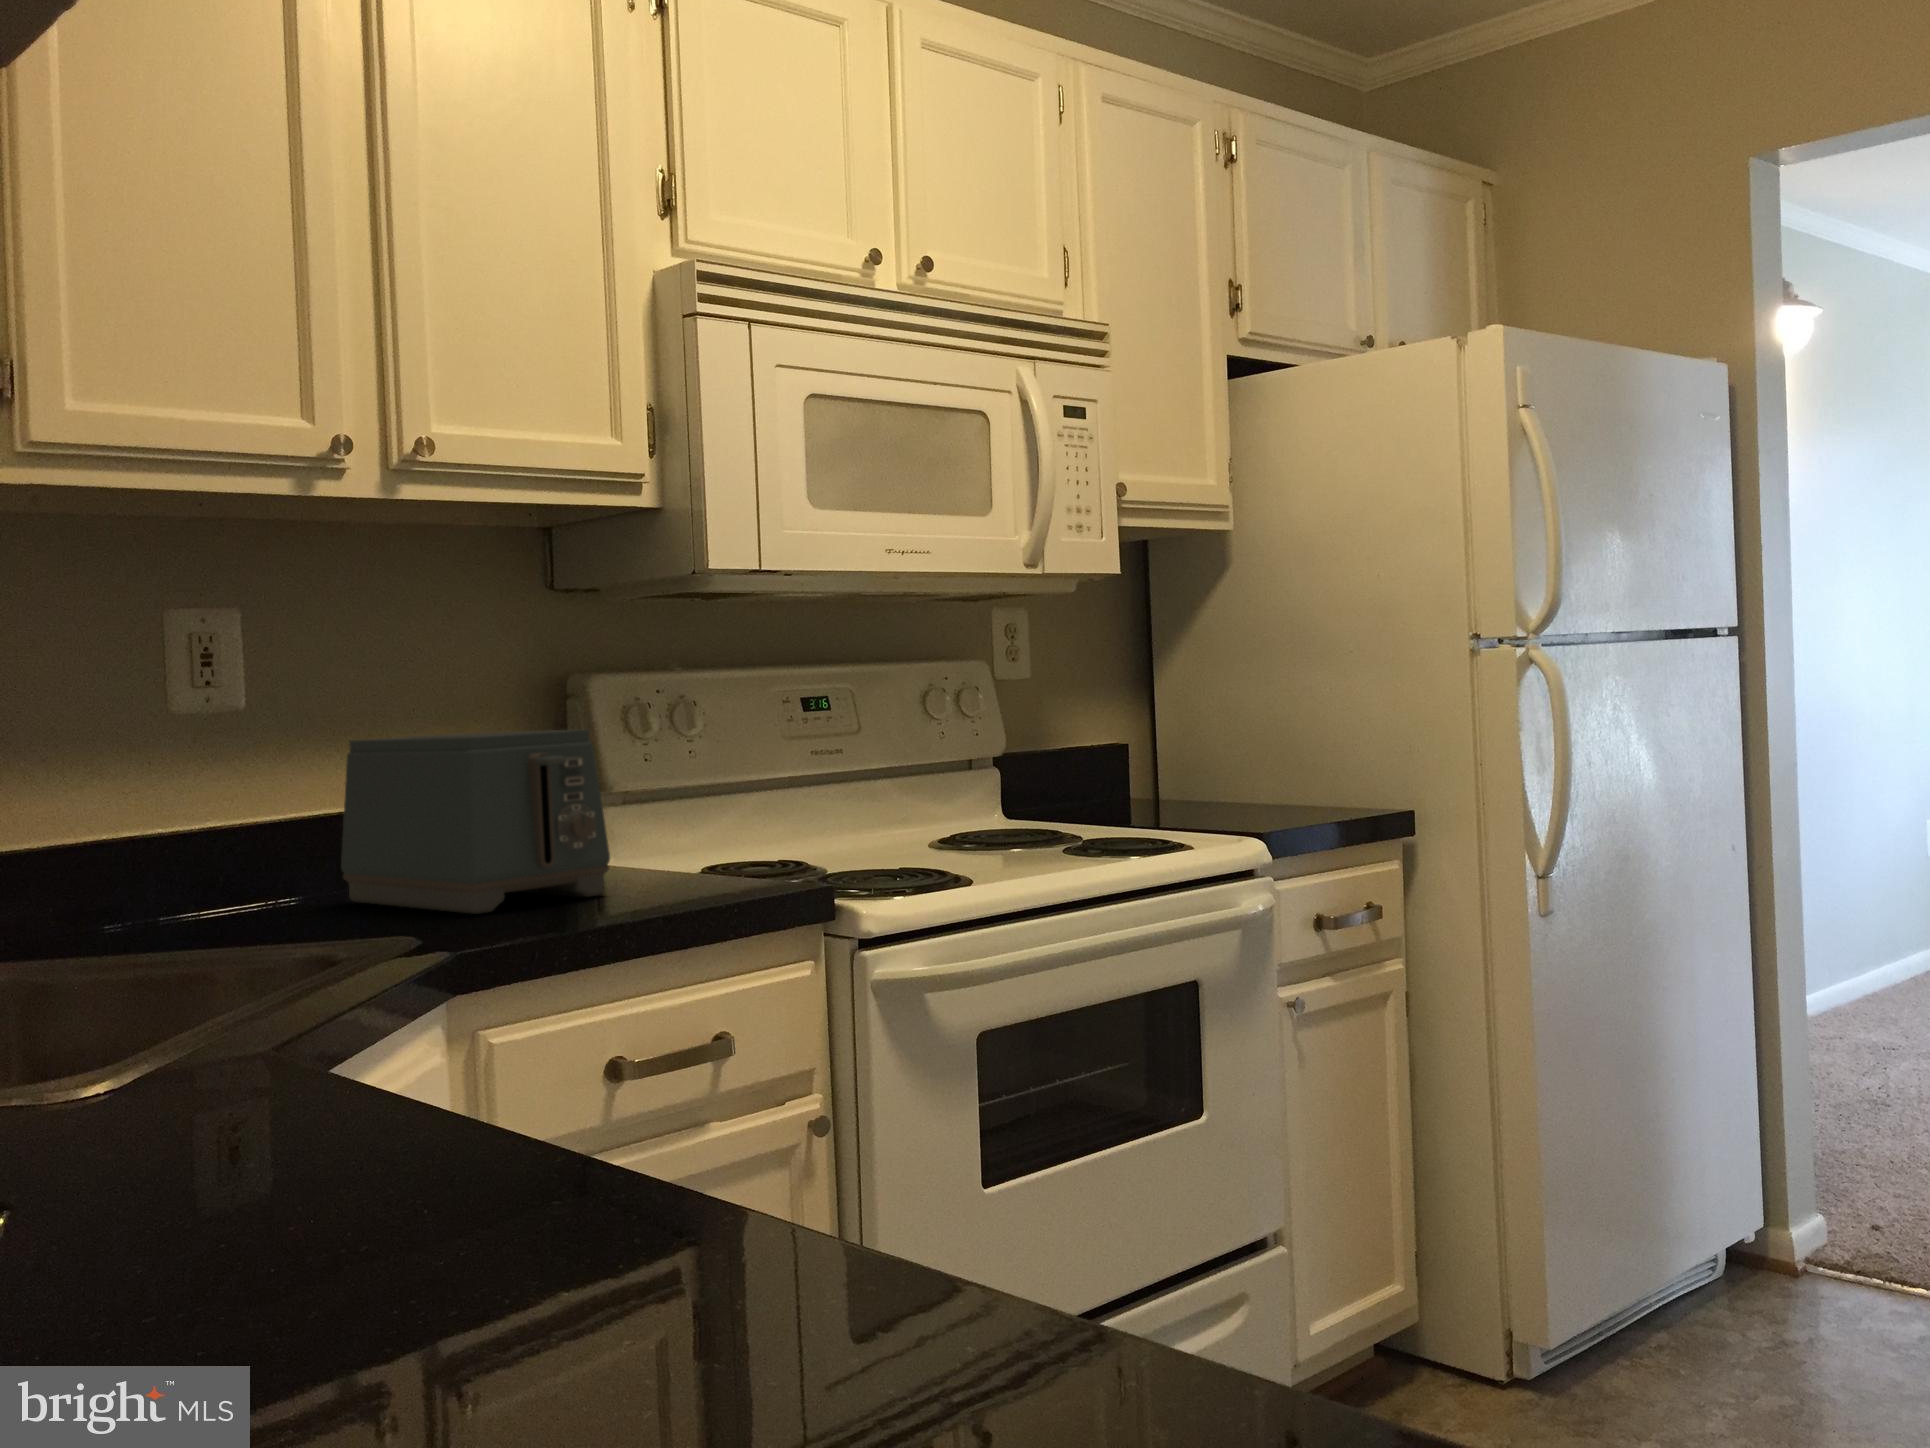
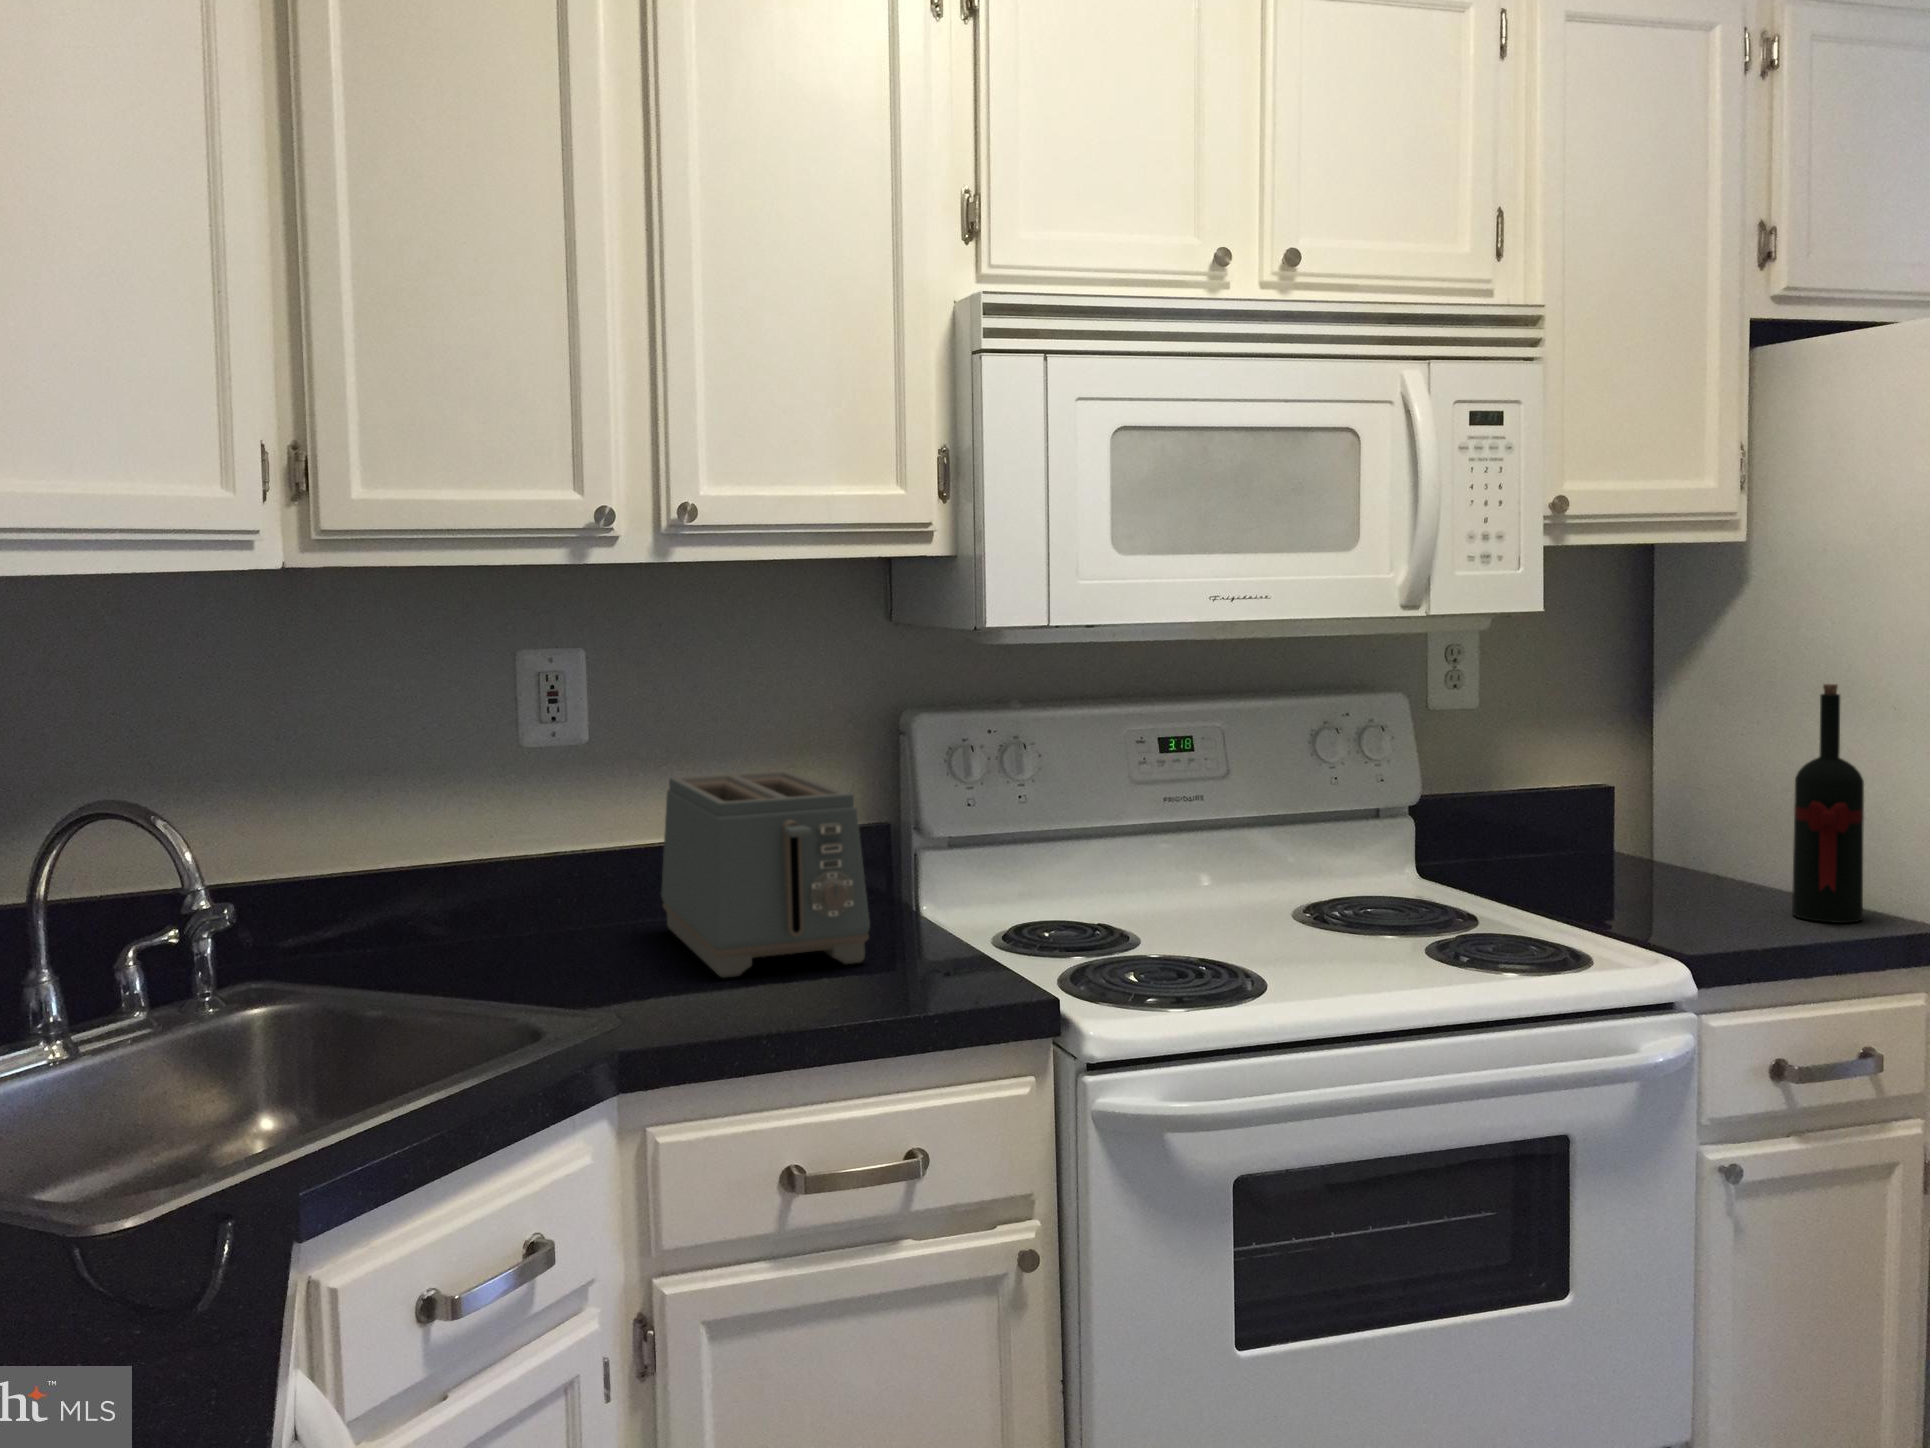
wine bottle: none [1297,628,1349,811] -> present [1792,684,1864,923]

